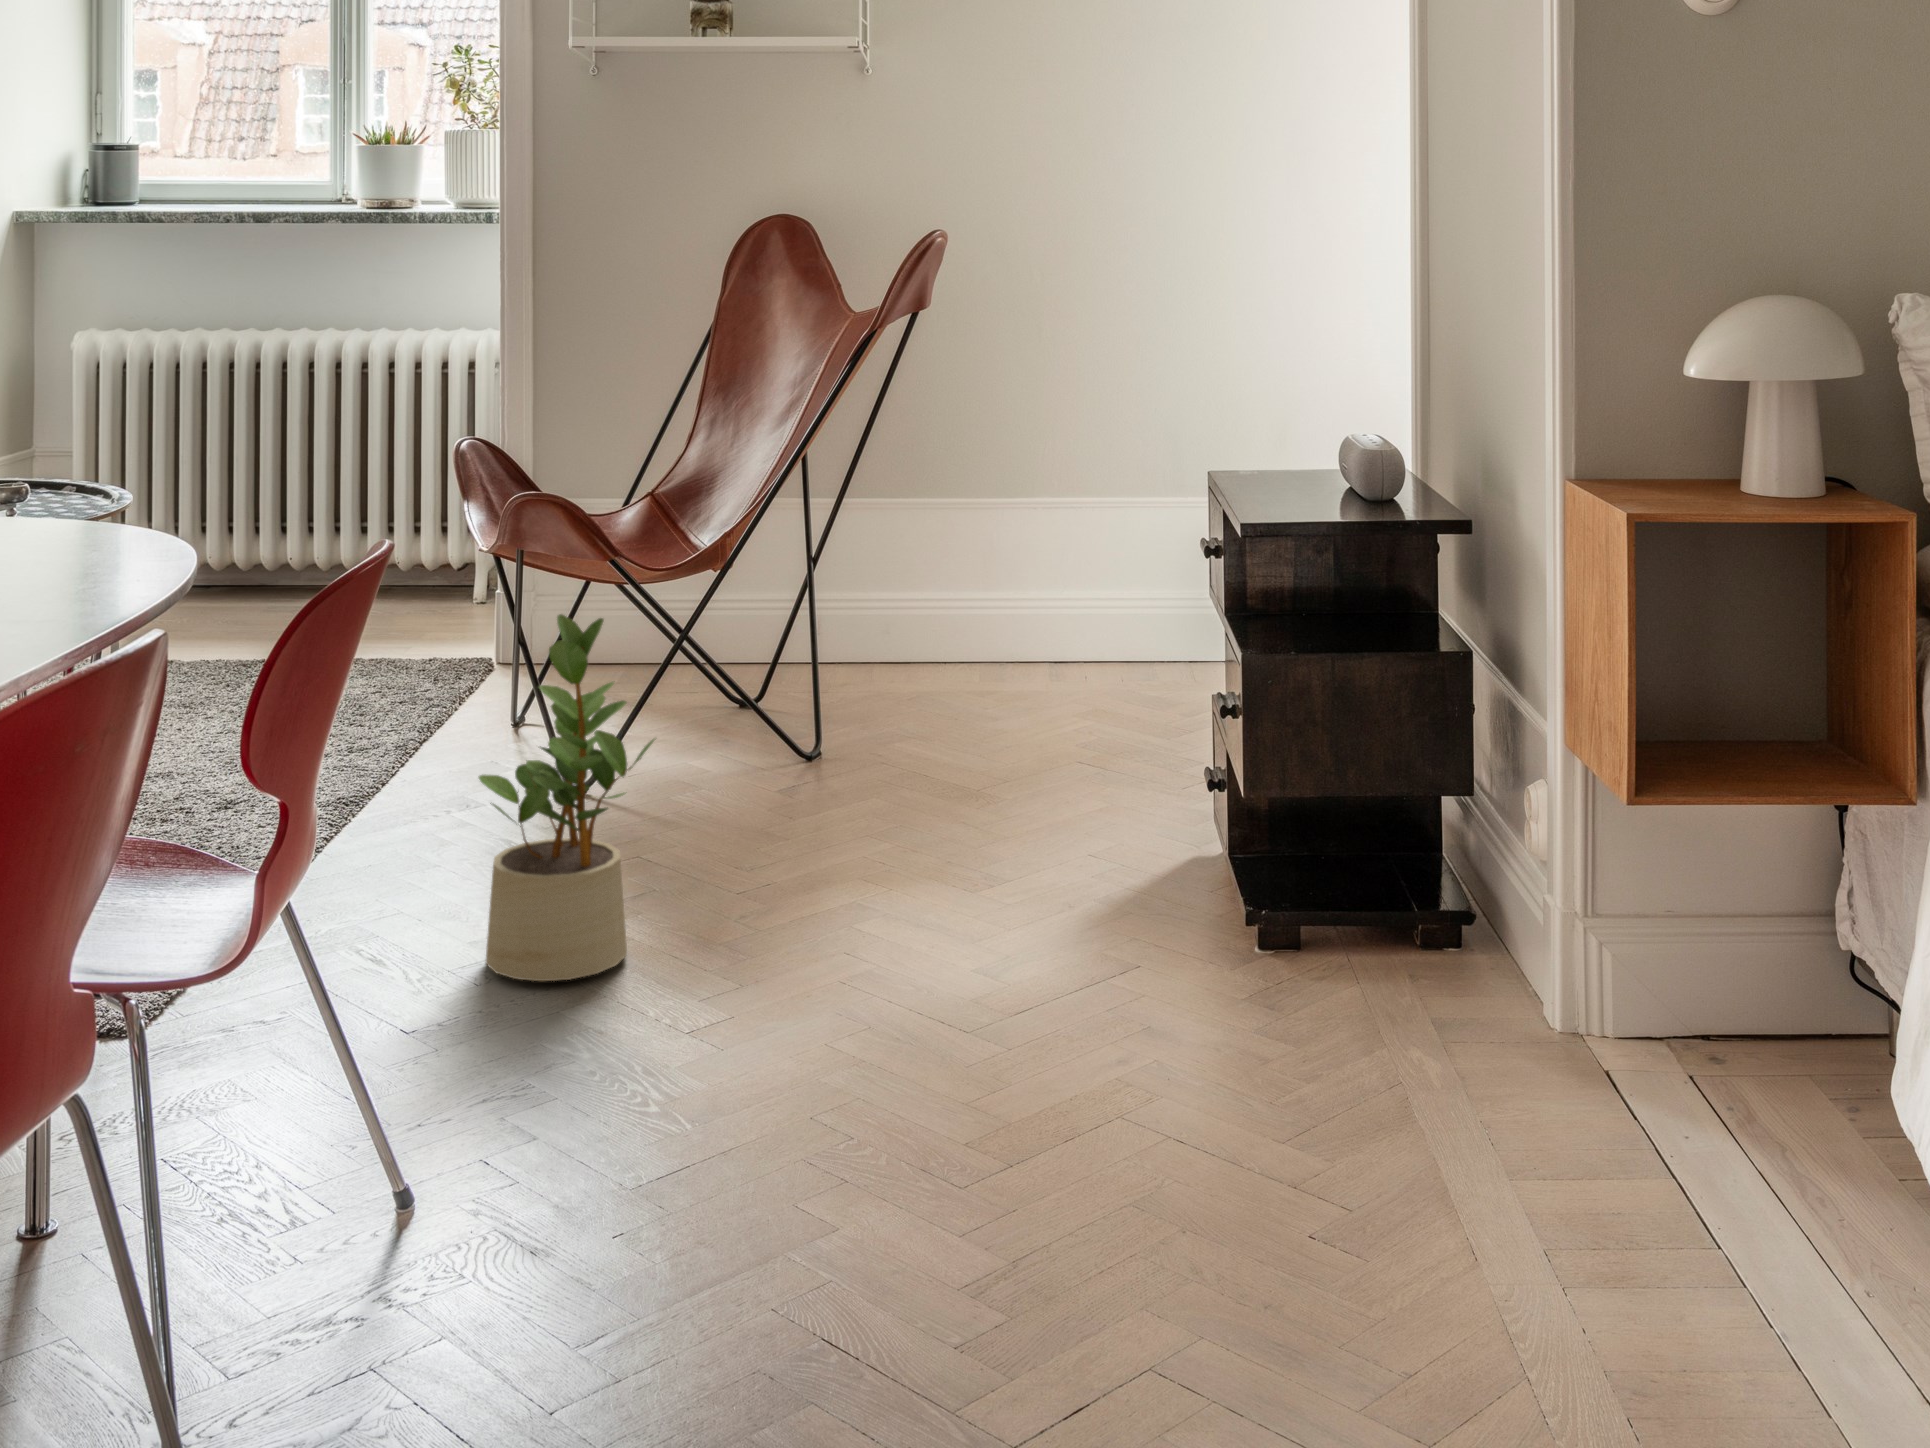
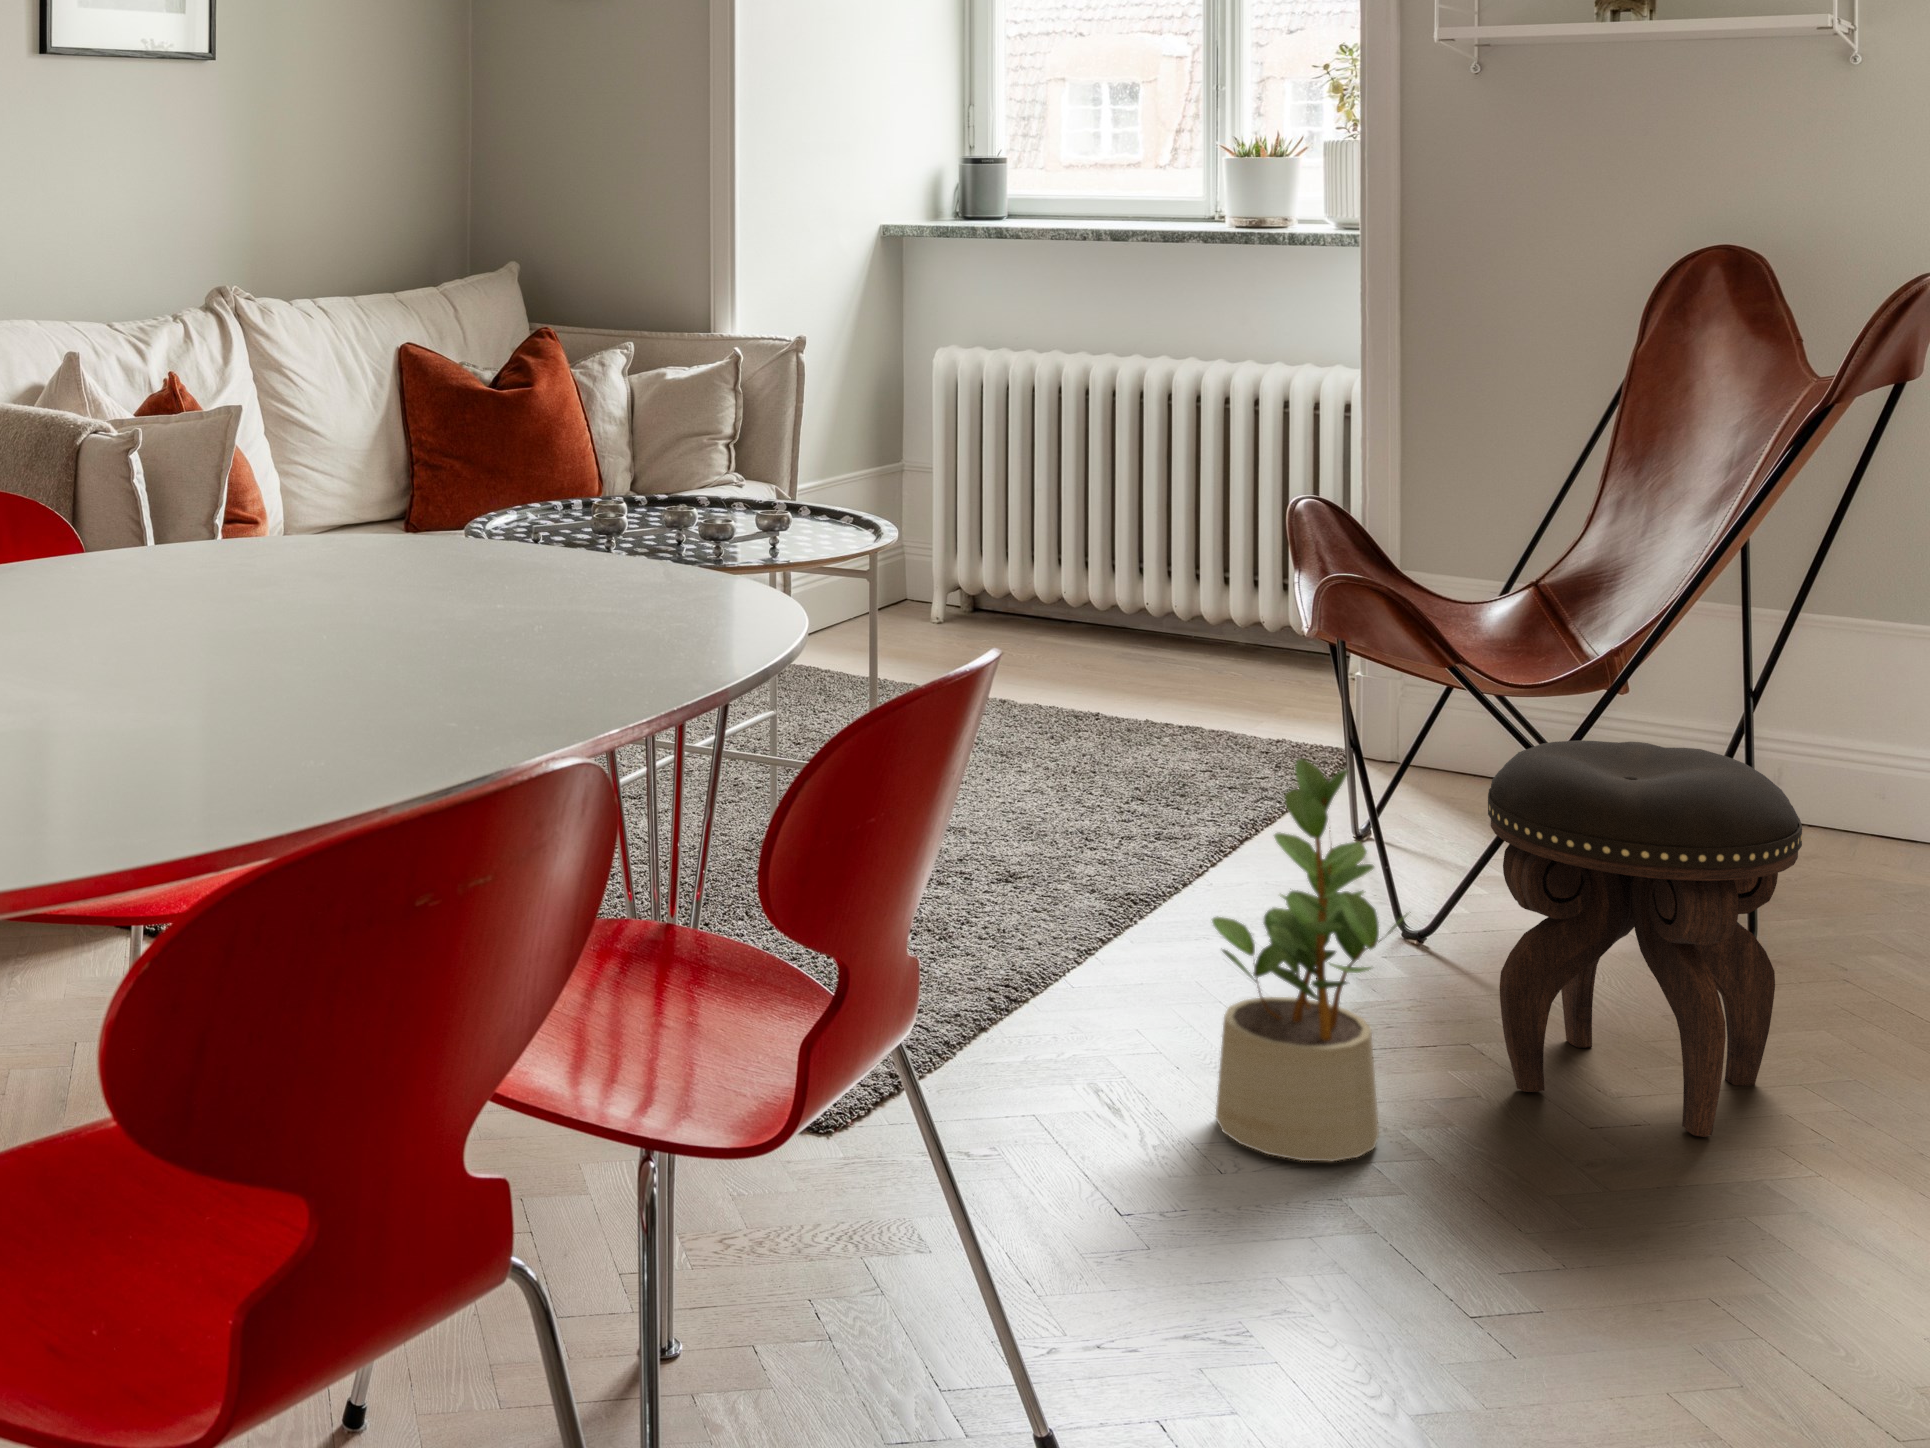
footstool: none [687,586,913,891] -> present [1488,740,1802,1137]

